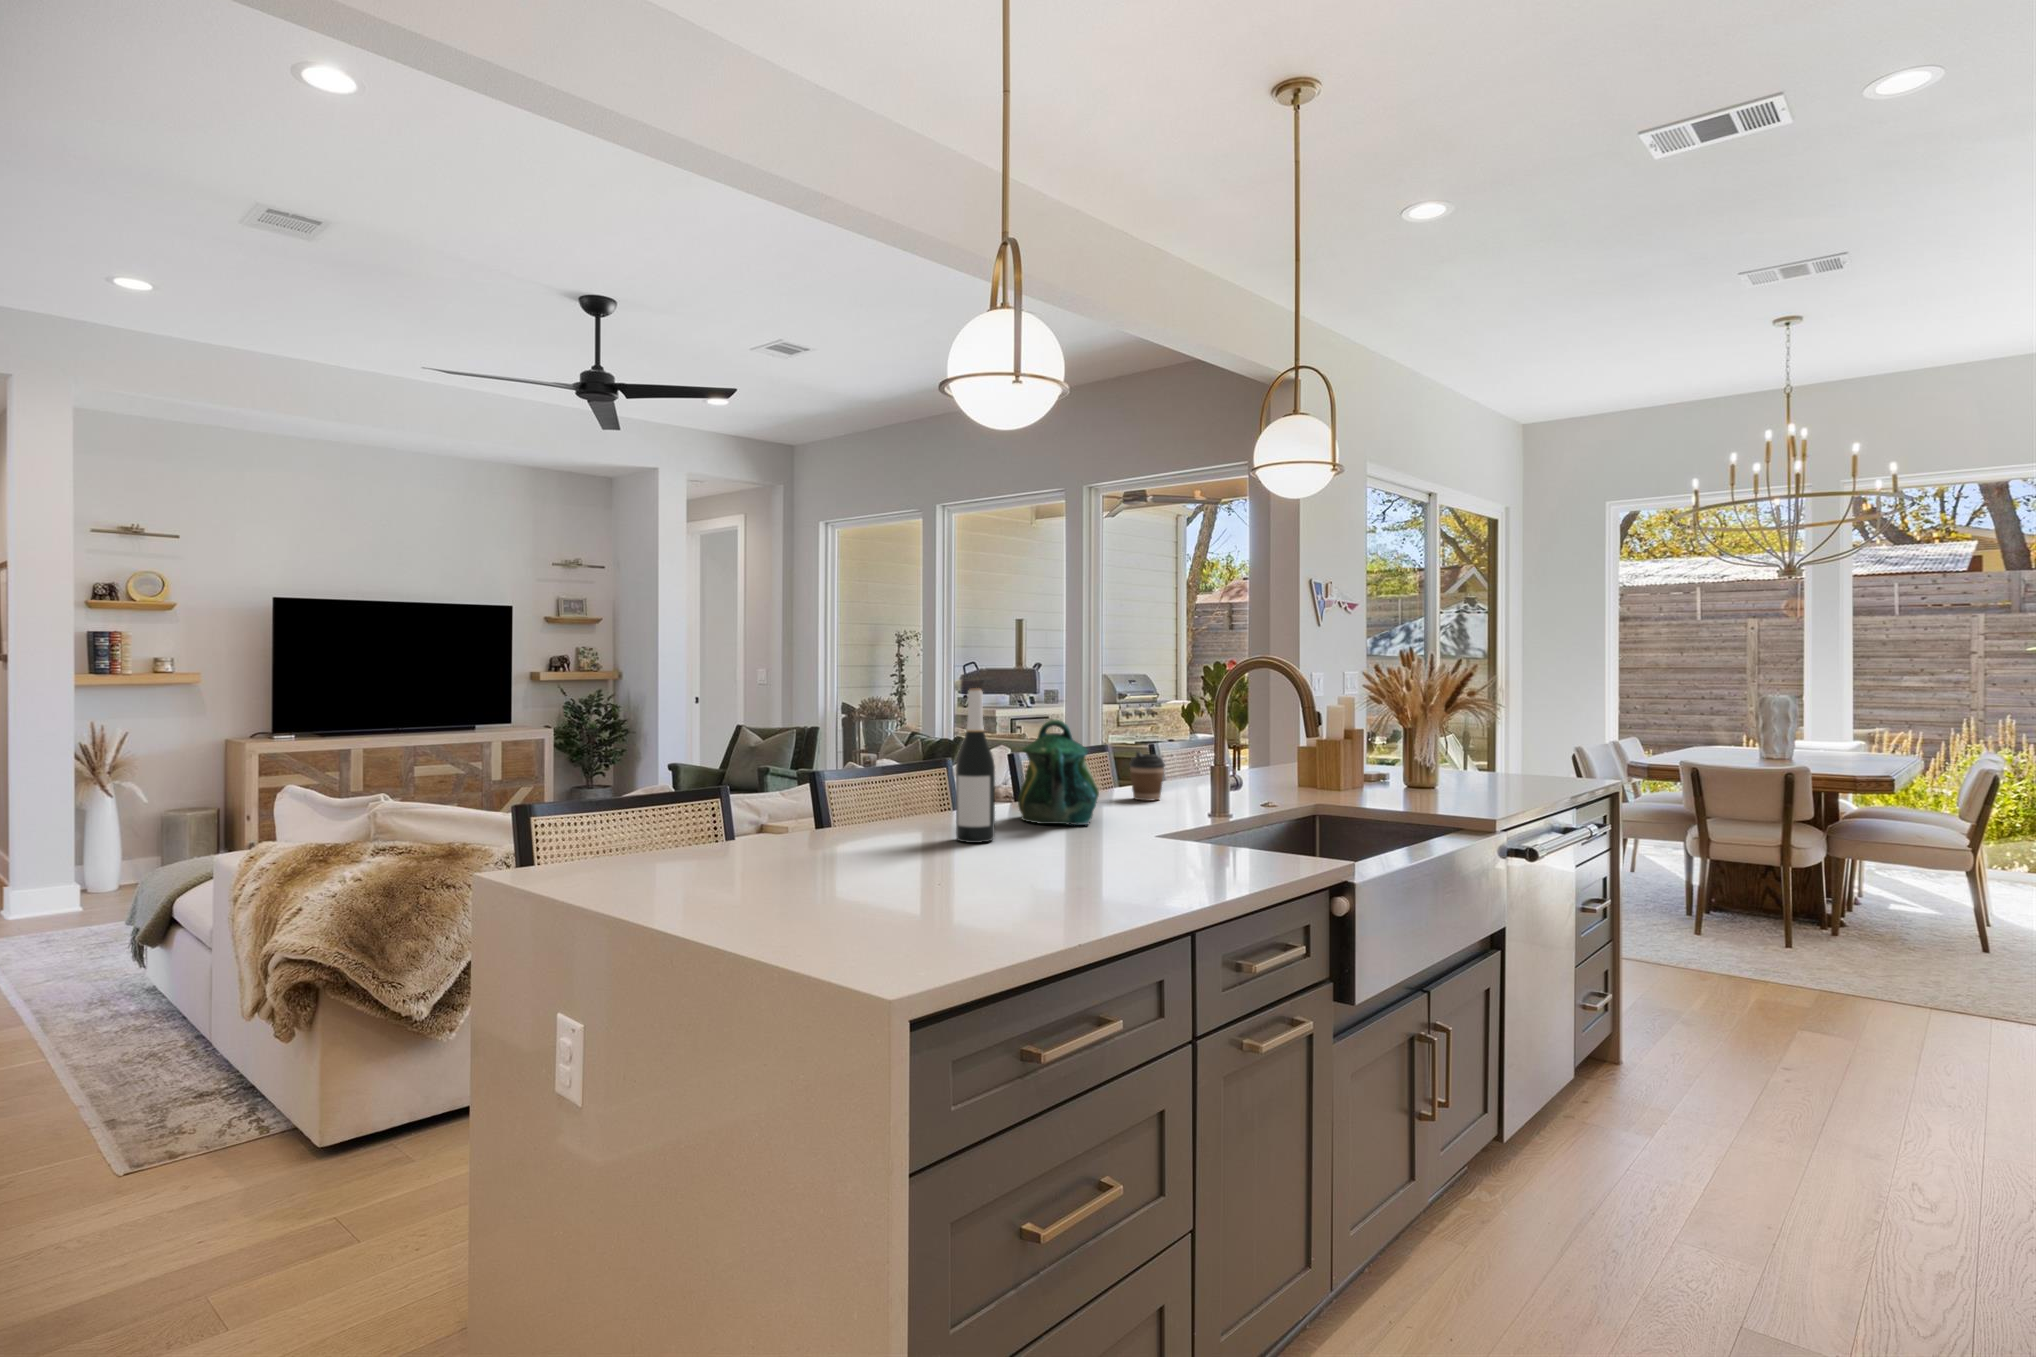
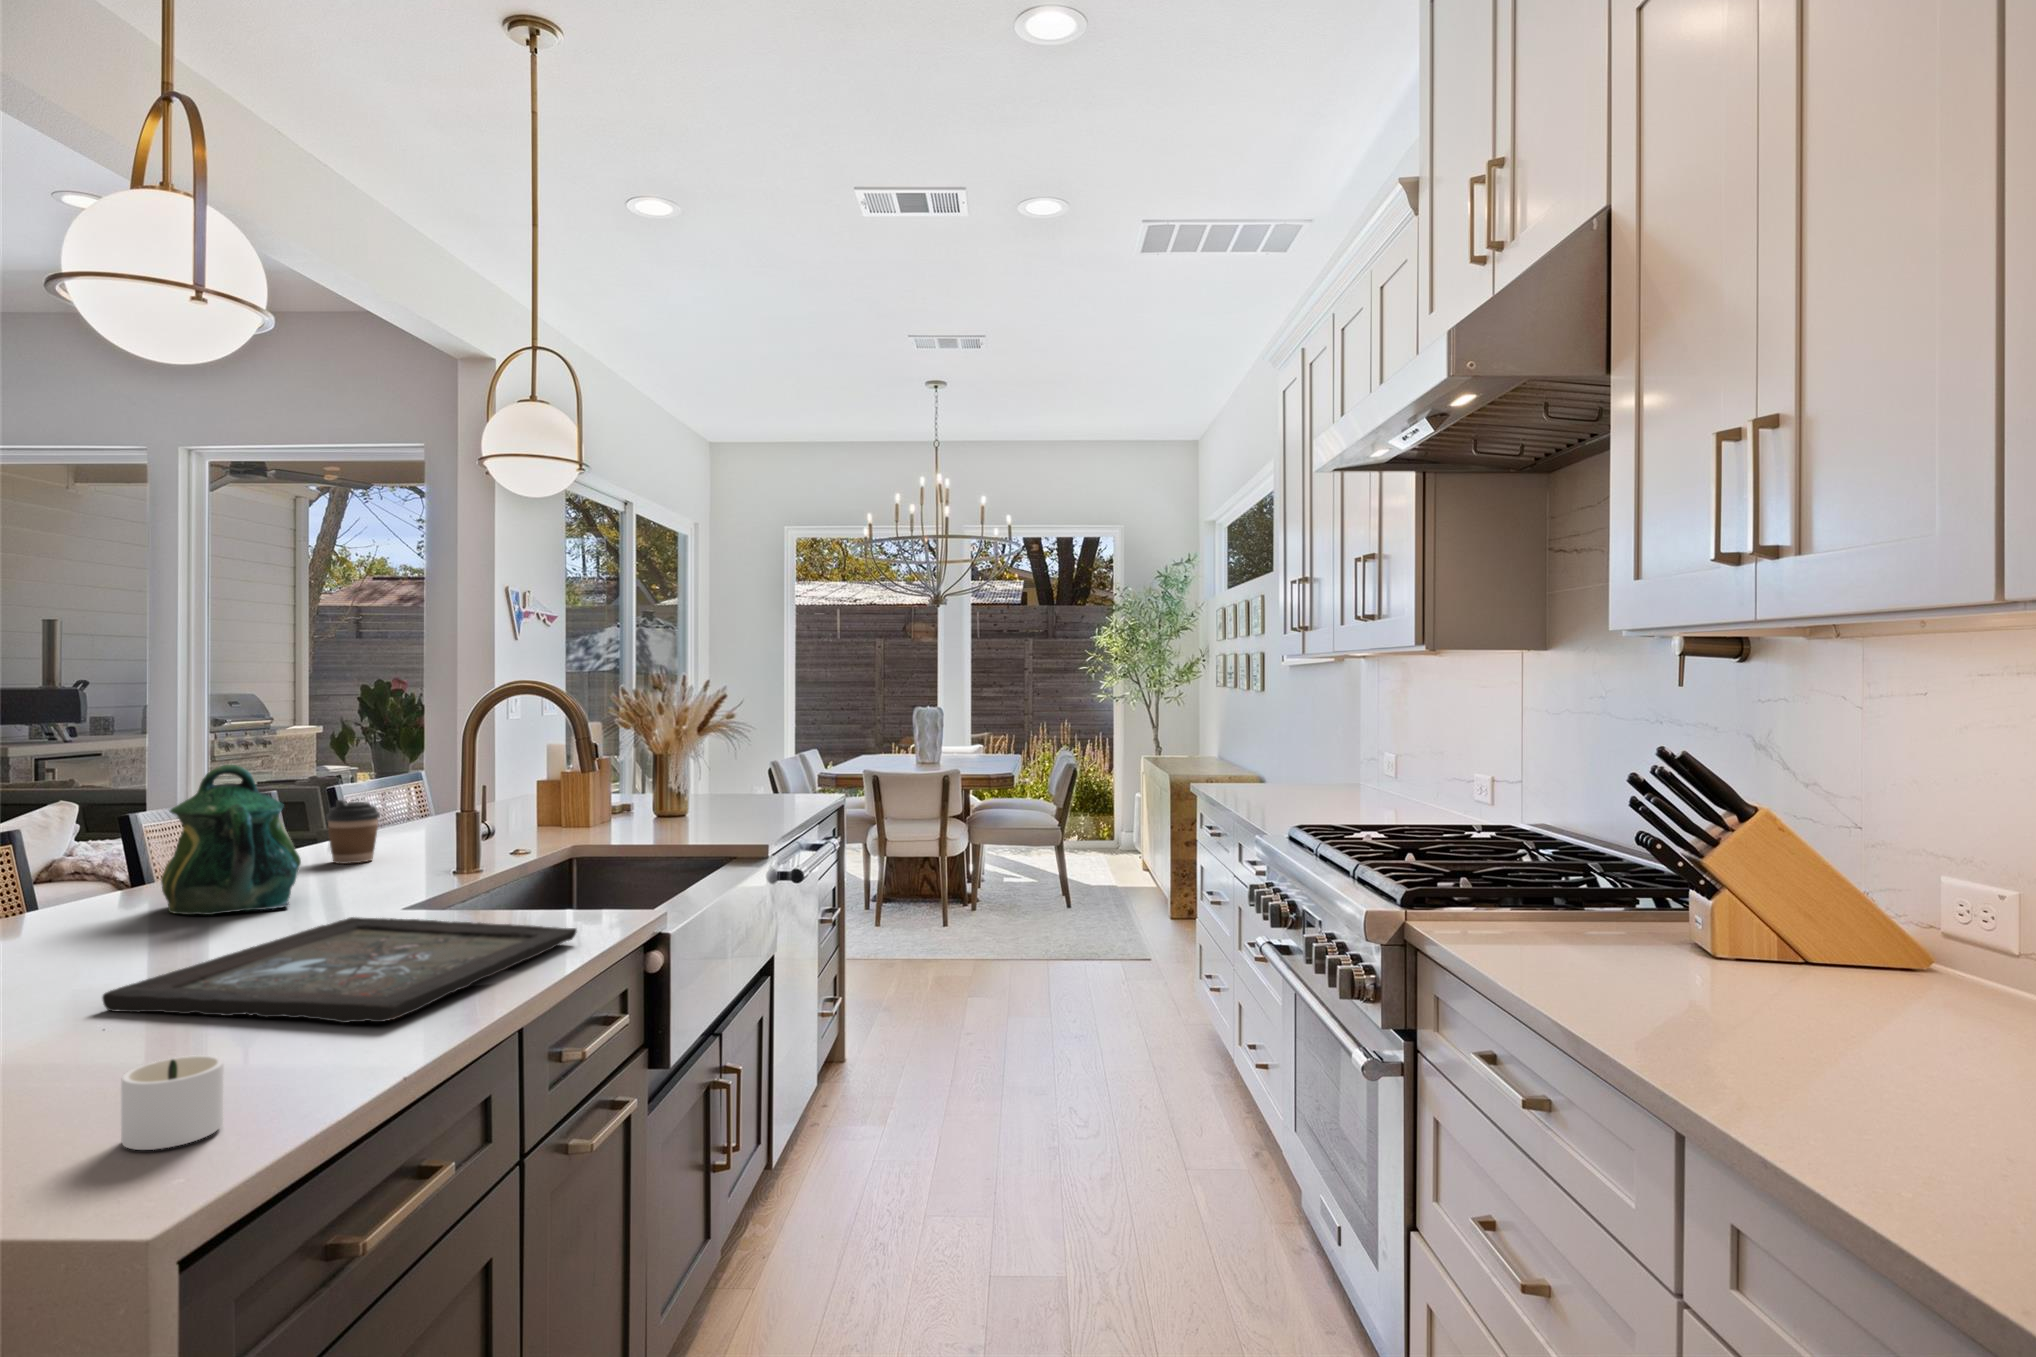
wine bottle: present [956,688,995,843] -> none [64,724,141,961]
tray: none [958,836,1263,907] -> present [102,917,577,1023]
candle: none [927,899,993,956] -> present [121,1055,224,1150]

